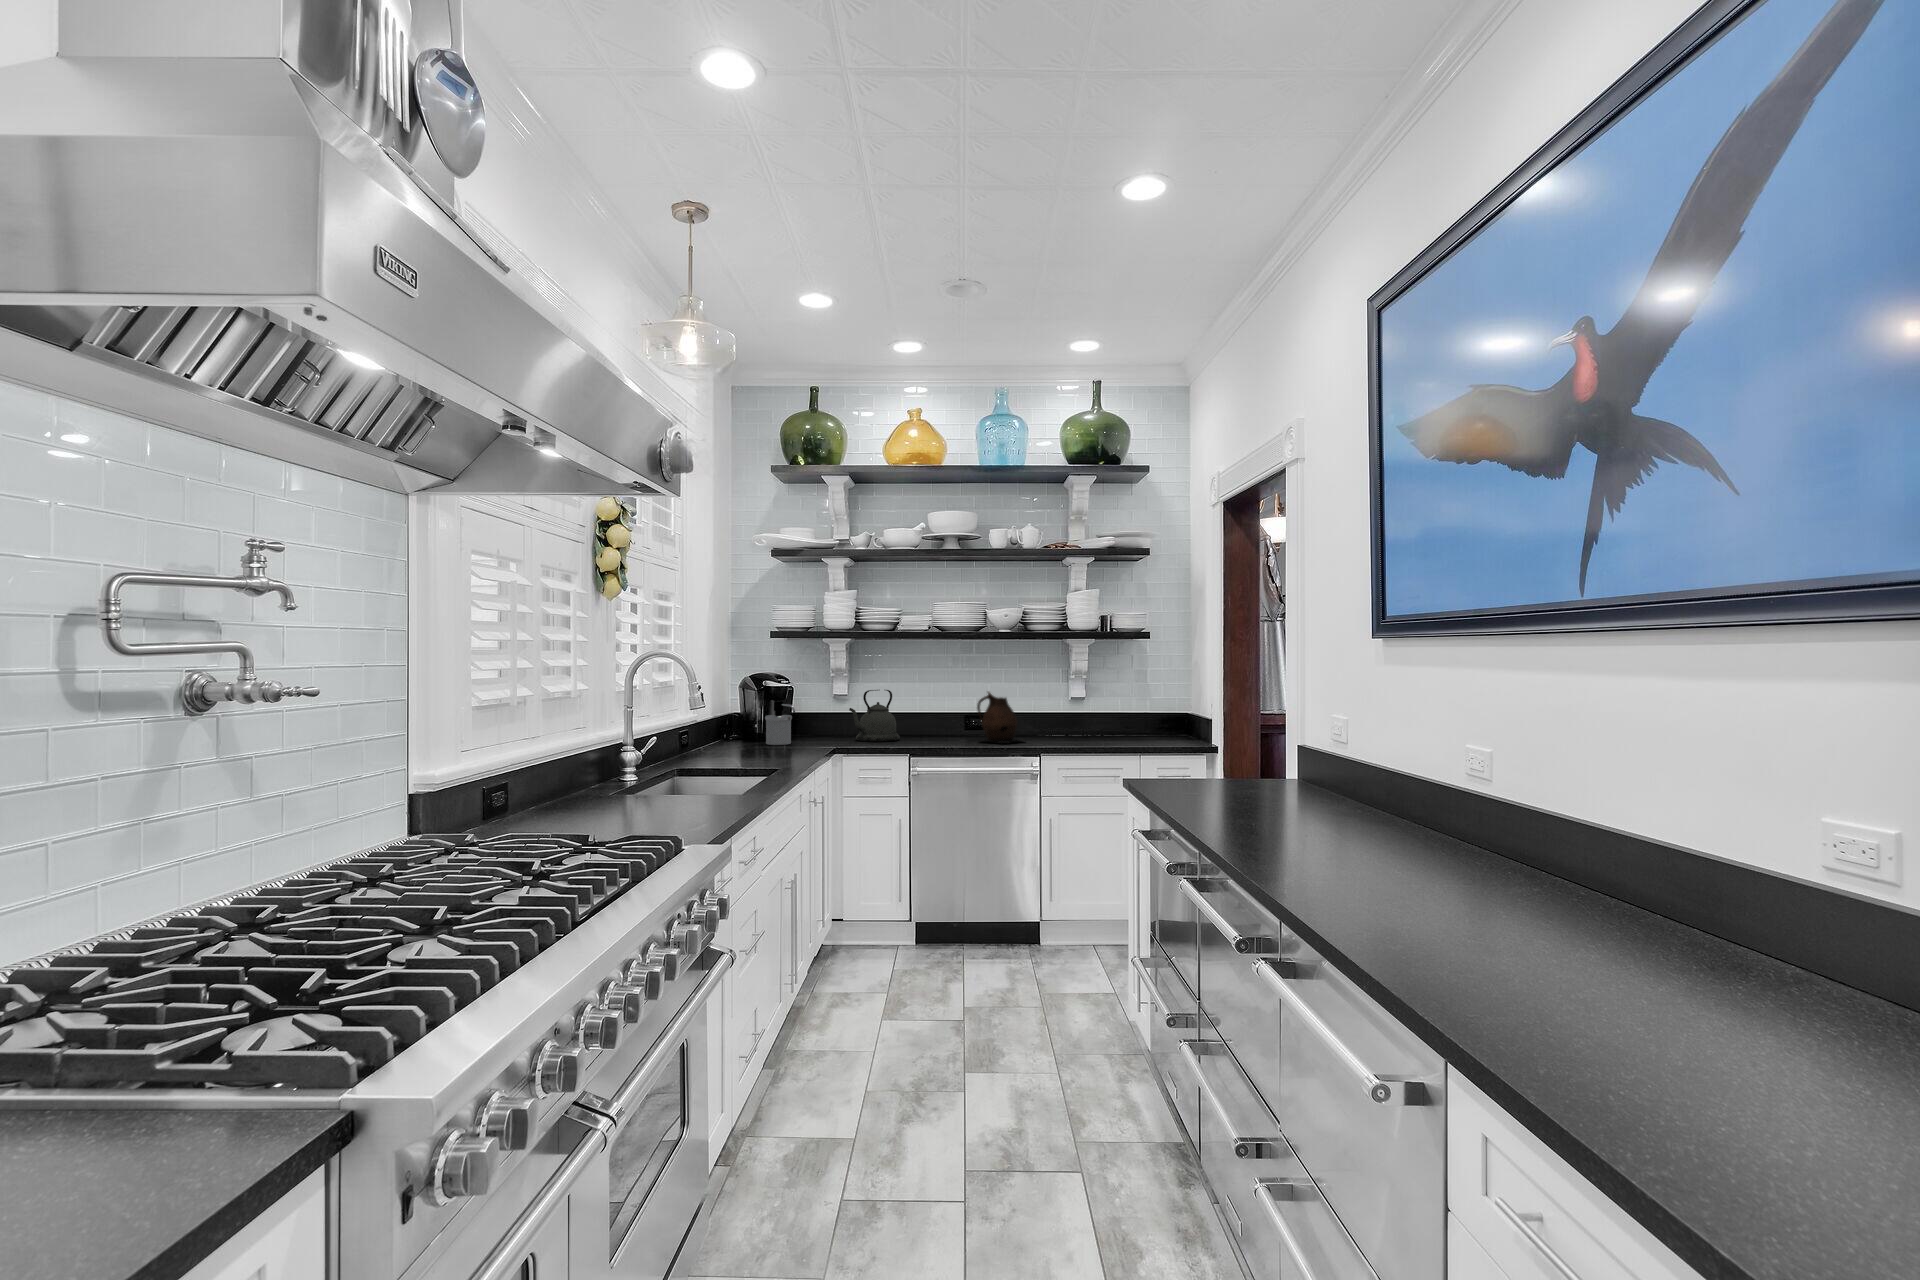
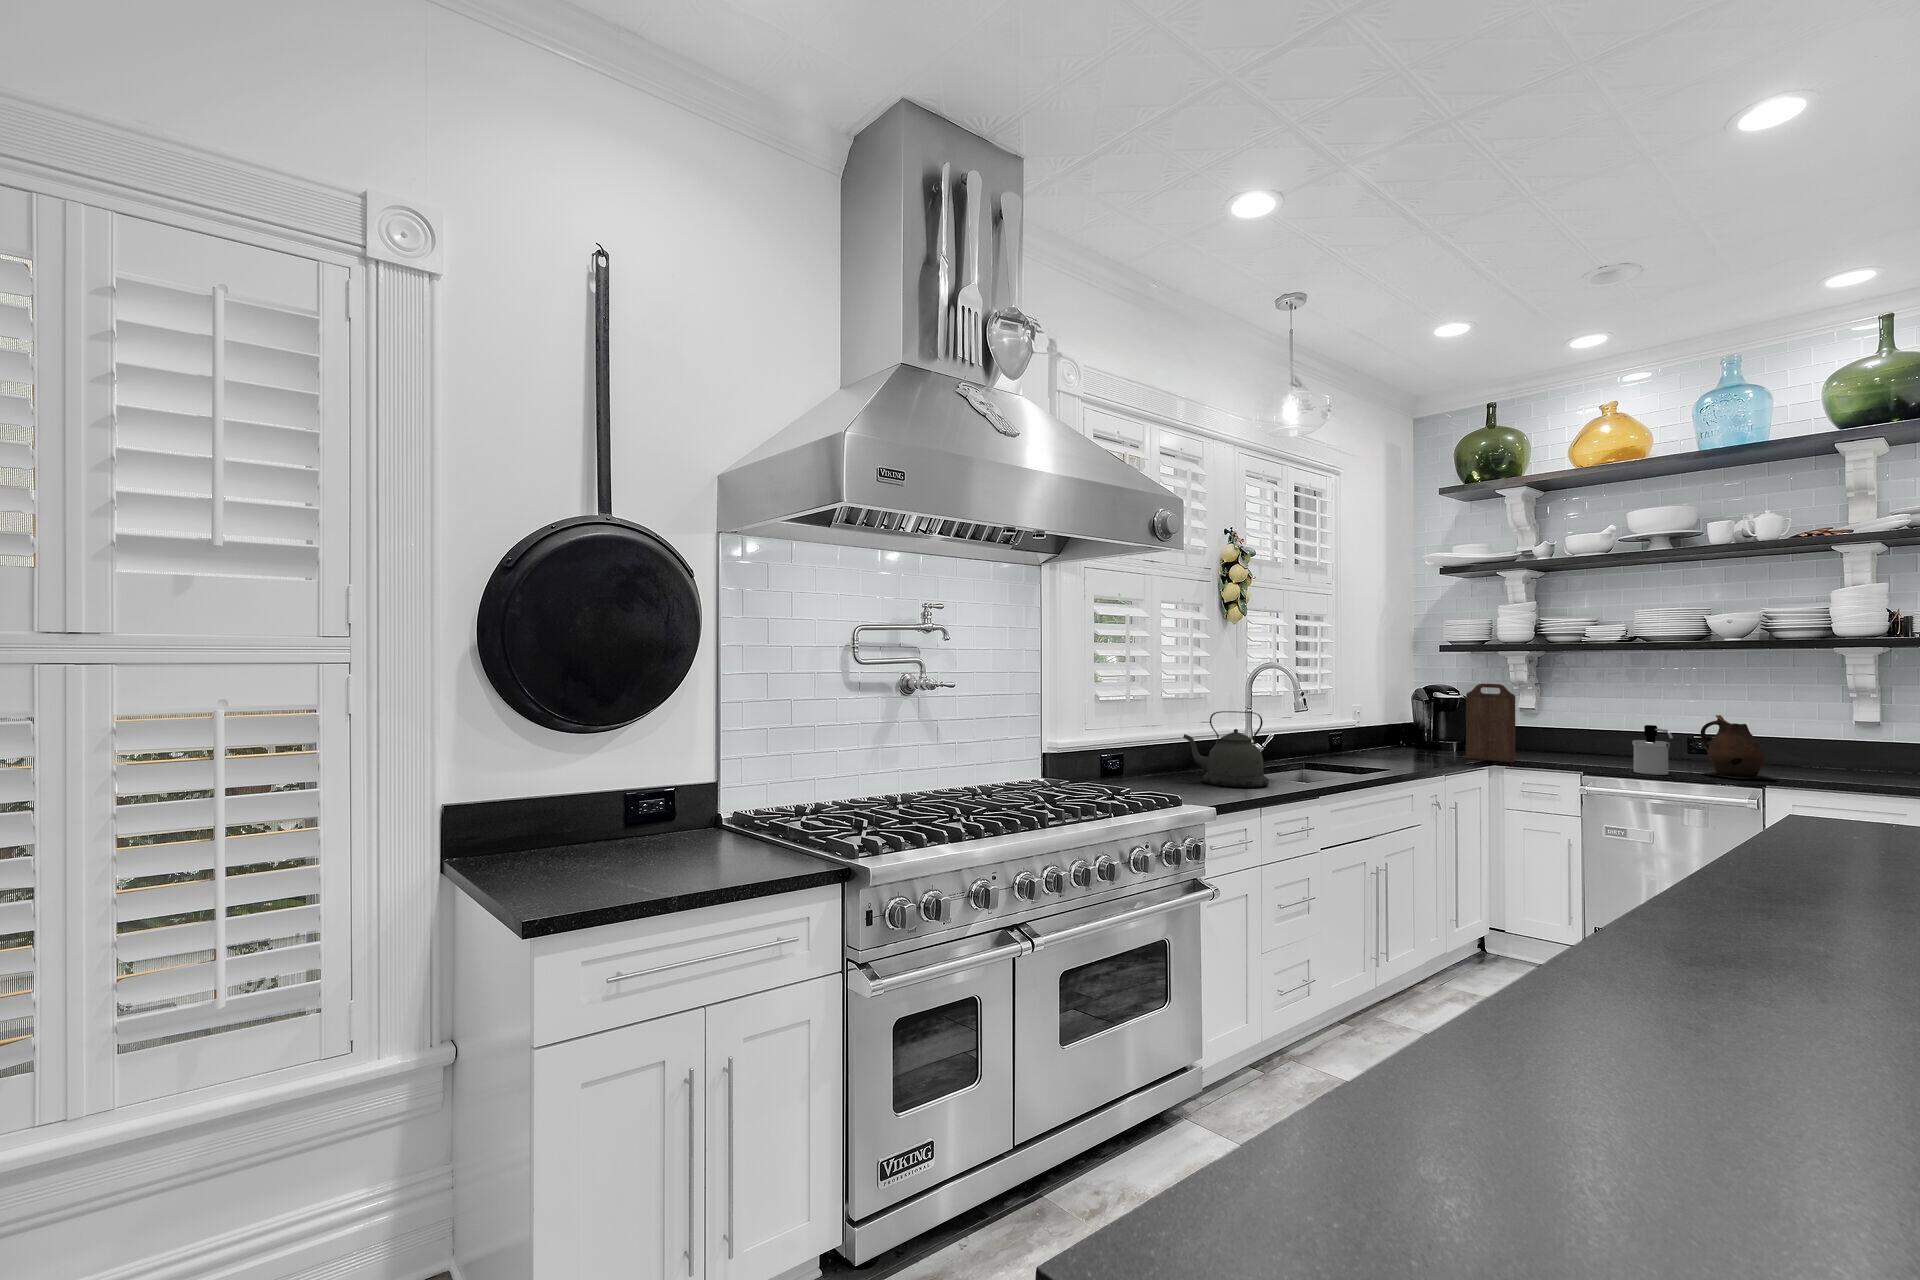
cutting board: none [807,670,852,747] -> present [1466,683,1515,763]
kettle: present [849,690,900,742] -> present [1183,711,1269,788]
soap dispenser: present [765,701,795,745] -> present [1632,725,1673,775]

